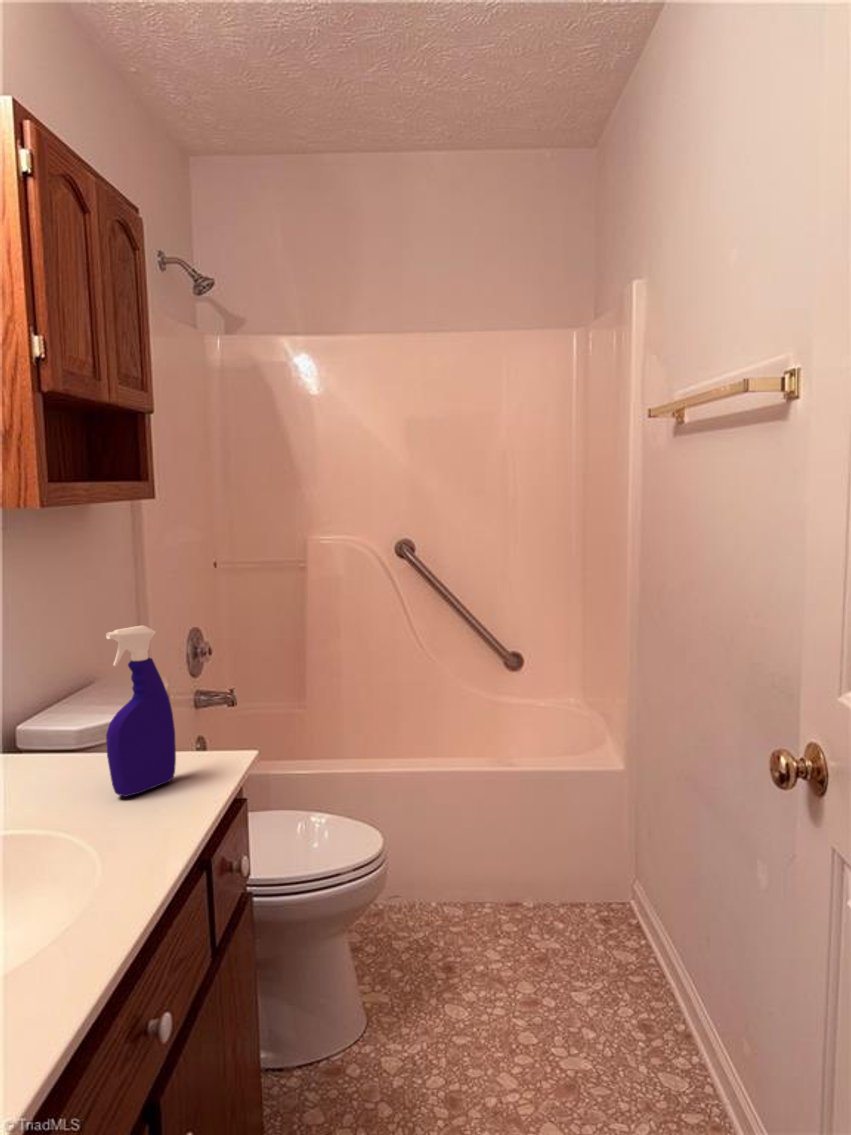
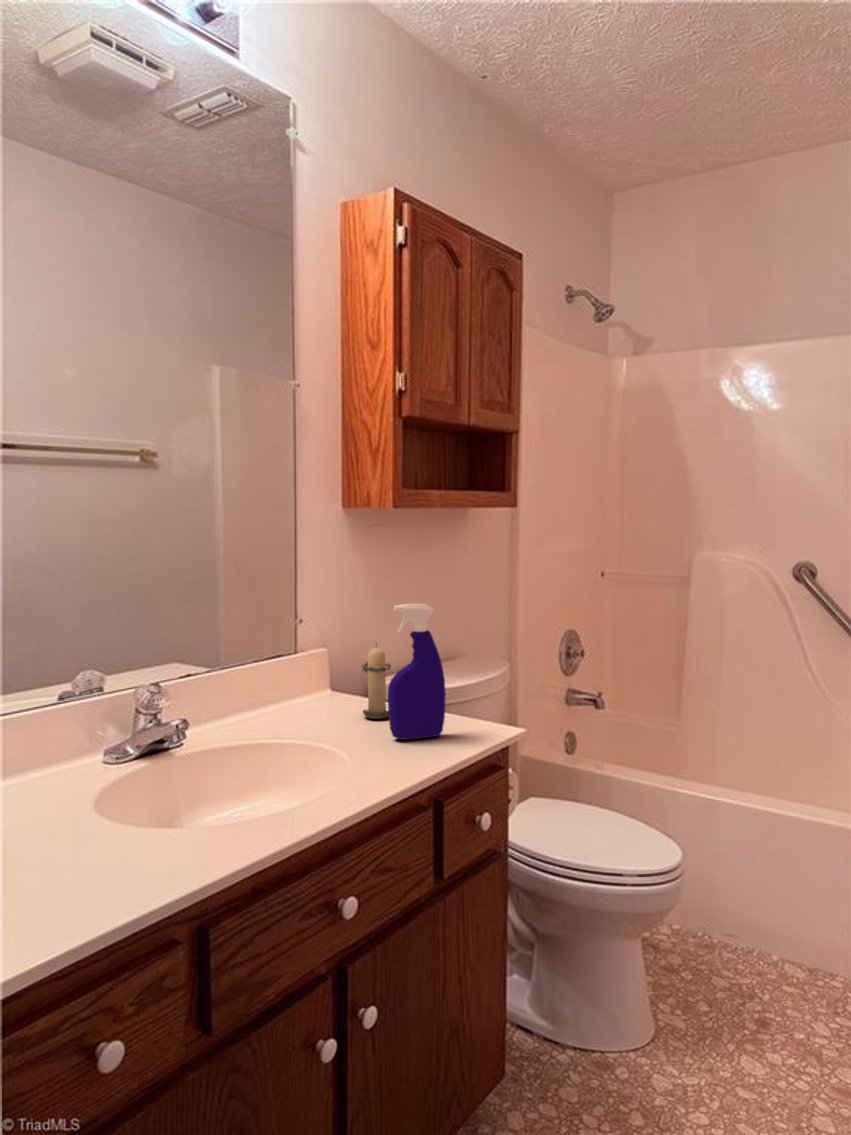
candle: none [37,681,92,780] -> present [362,643,391,719]

